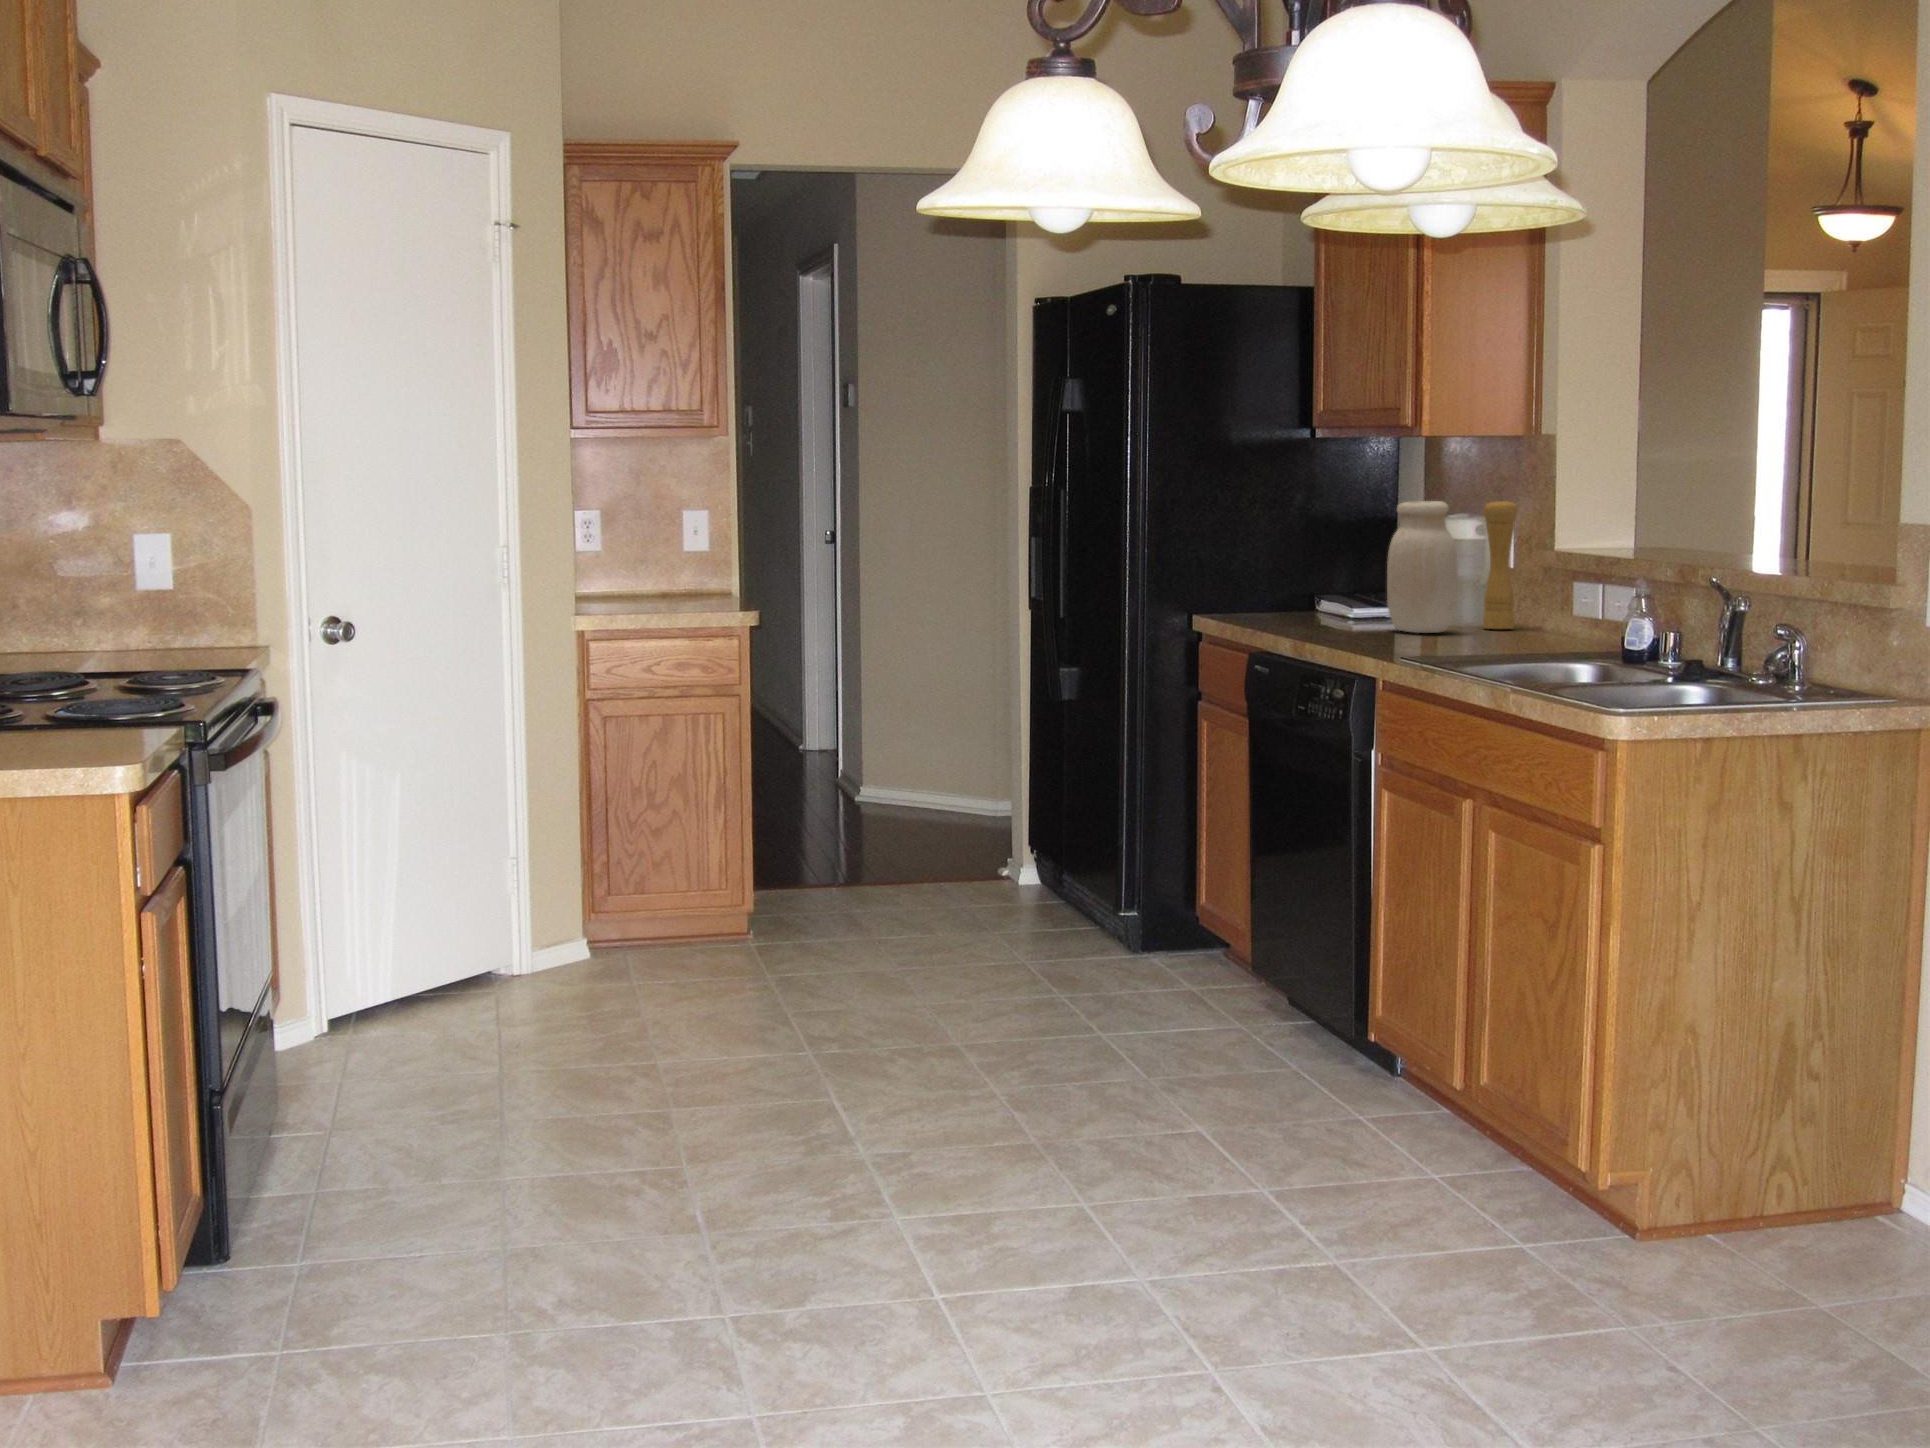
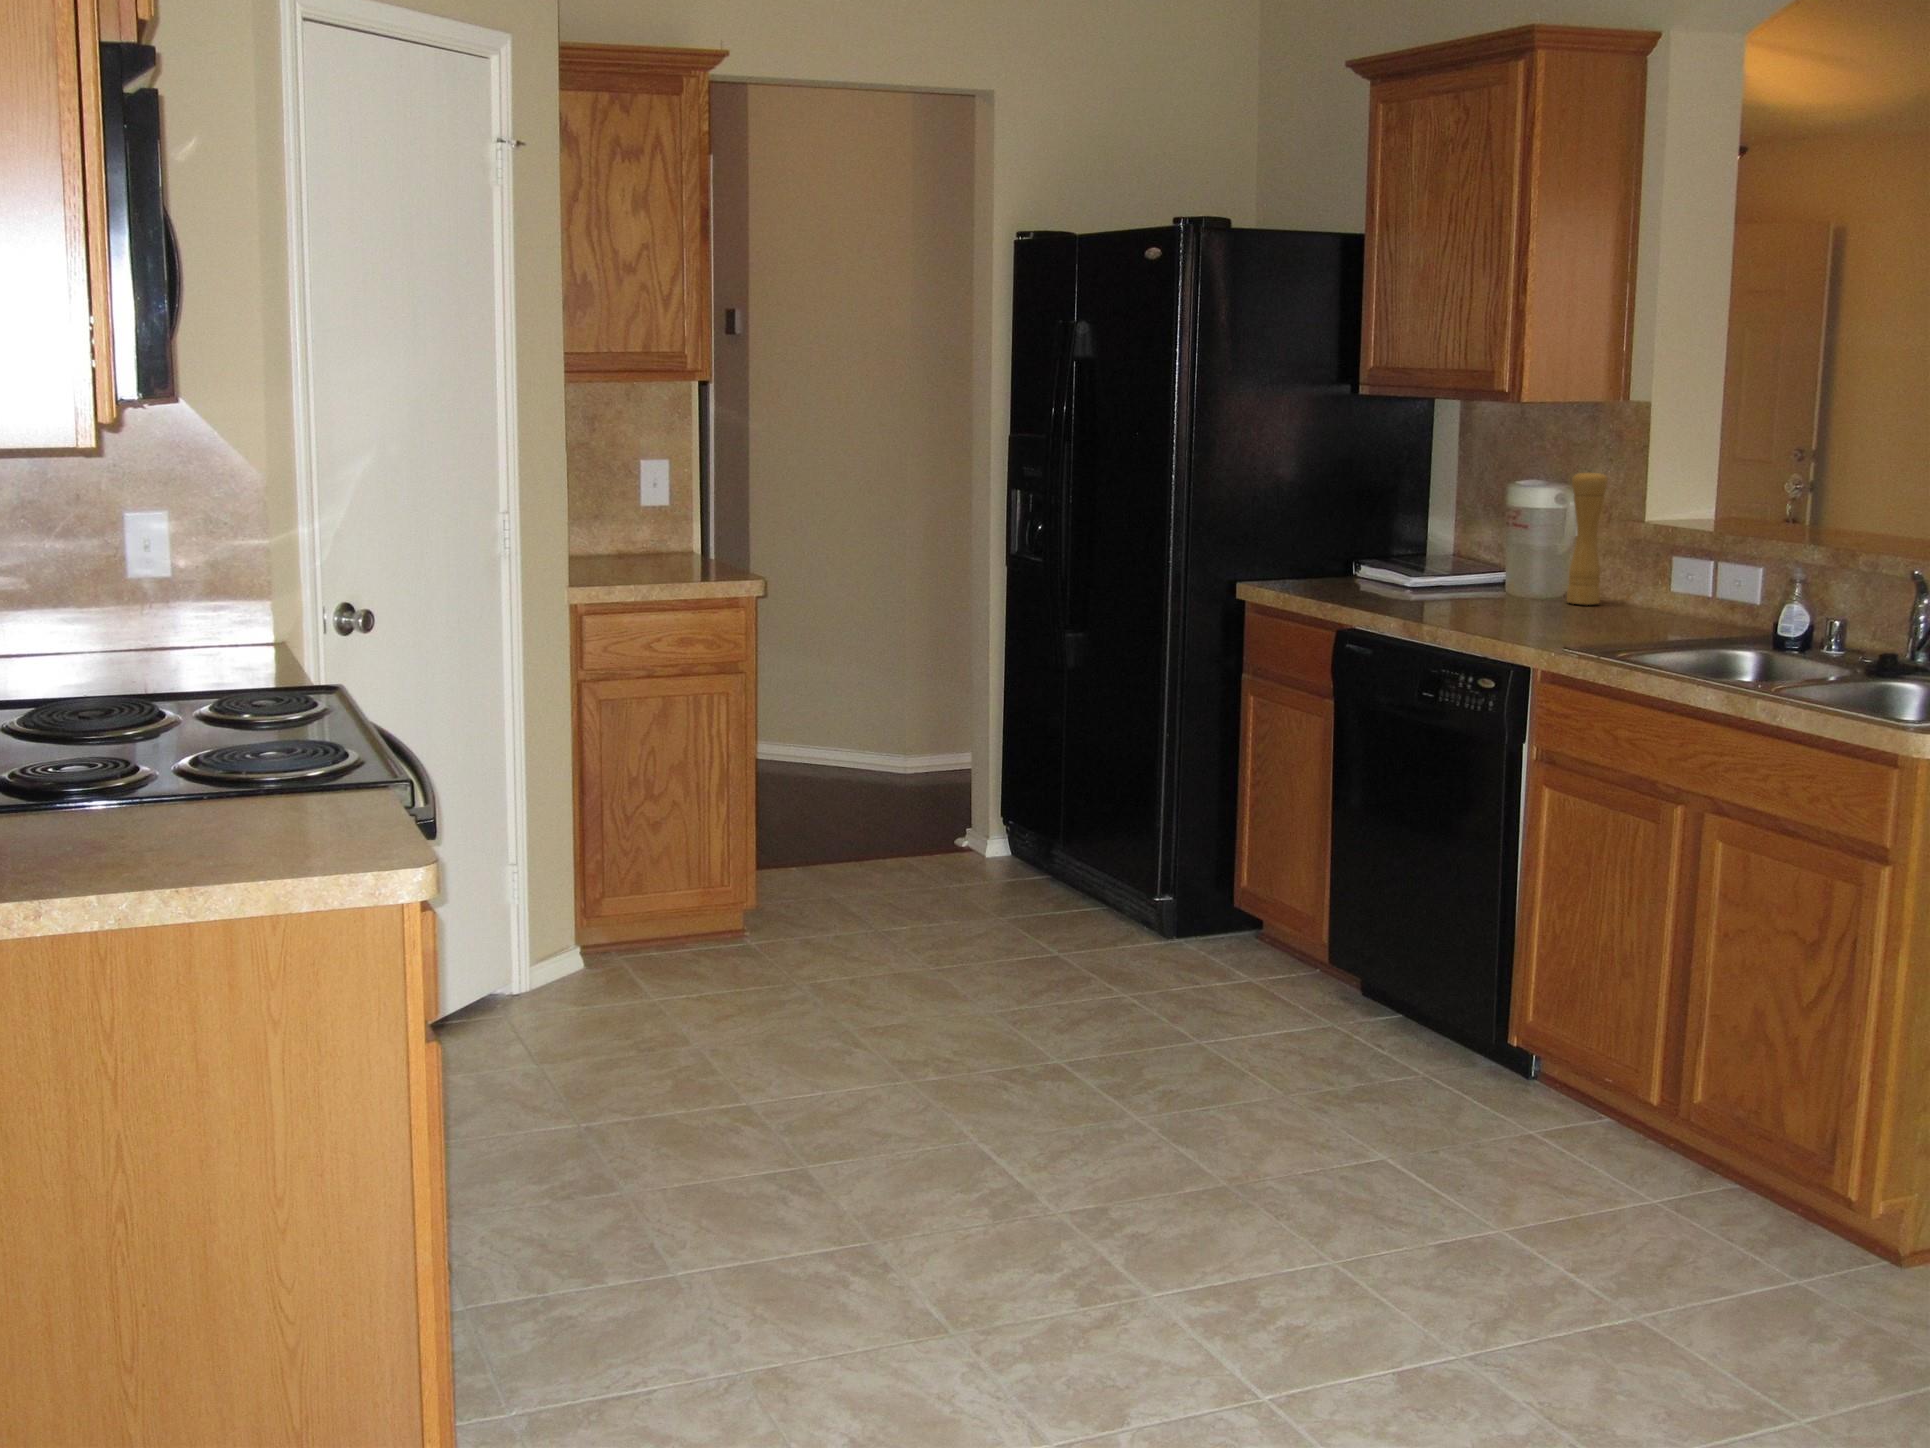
jar: present [1387,501,1457,633] -> none [1482,473,1559,611]

